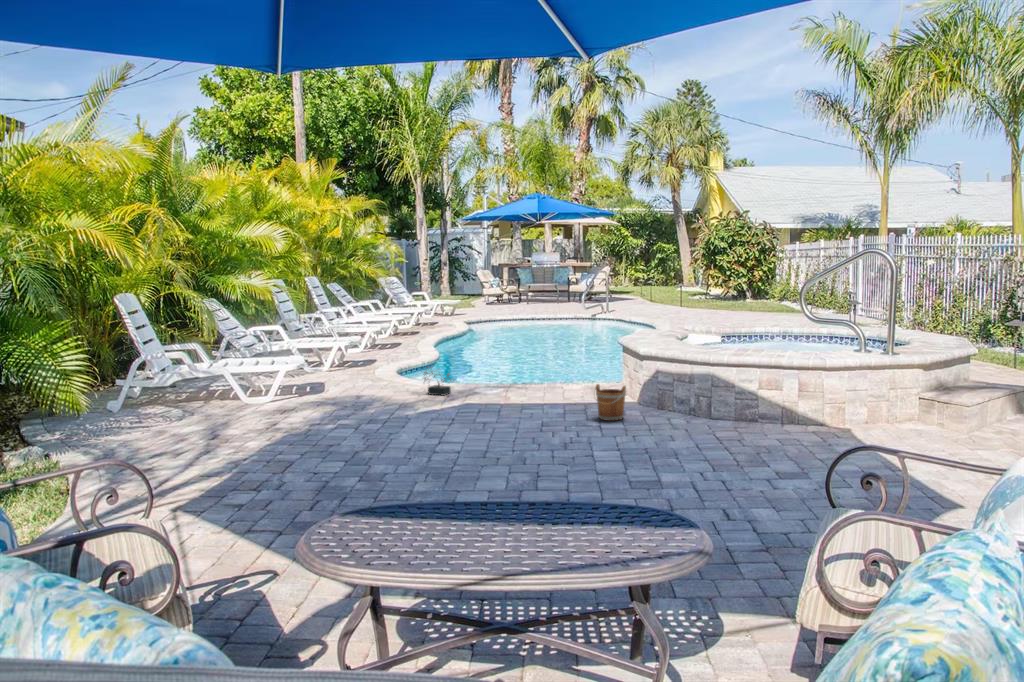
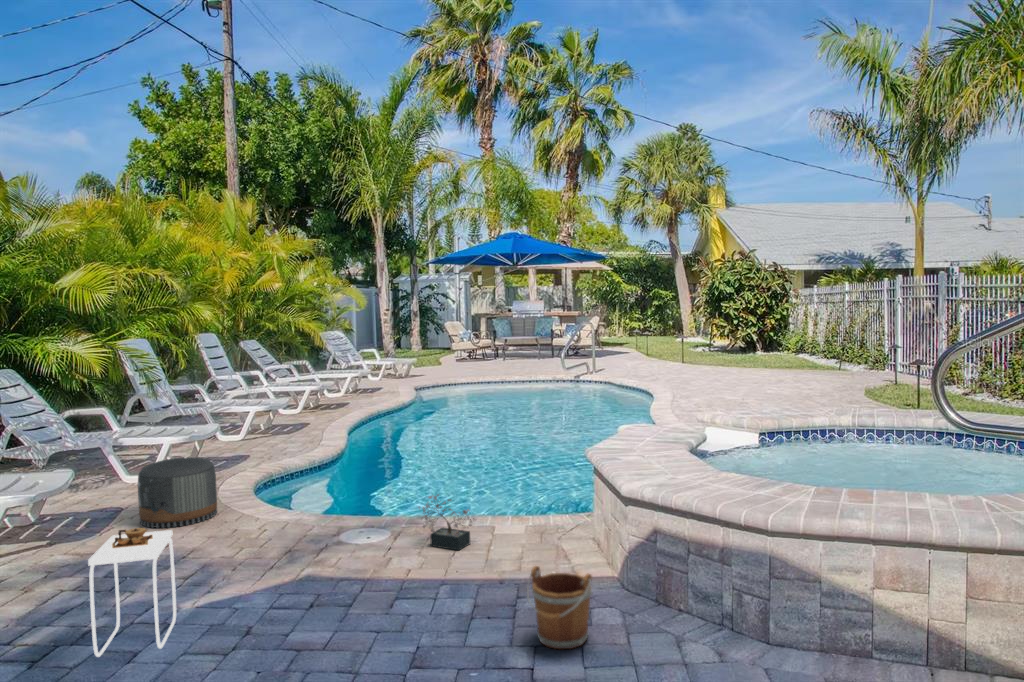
pouf: none [338,349,384,389] -> present [138,457,217,528]
side table: none [380,365,414,424] -> present [88,528,176,657]
decorative plant: present [424,367,451,396] -> present [421,495,475,550]

